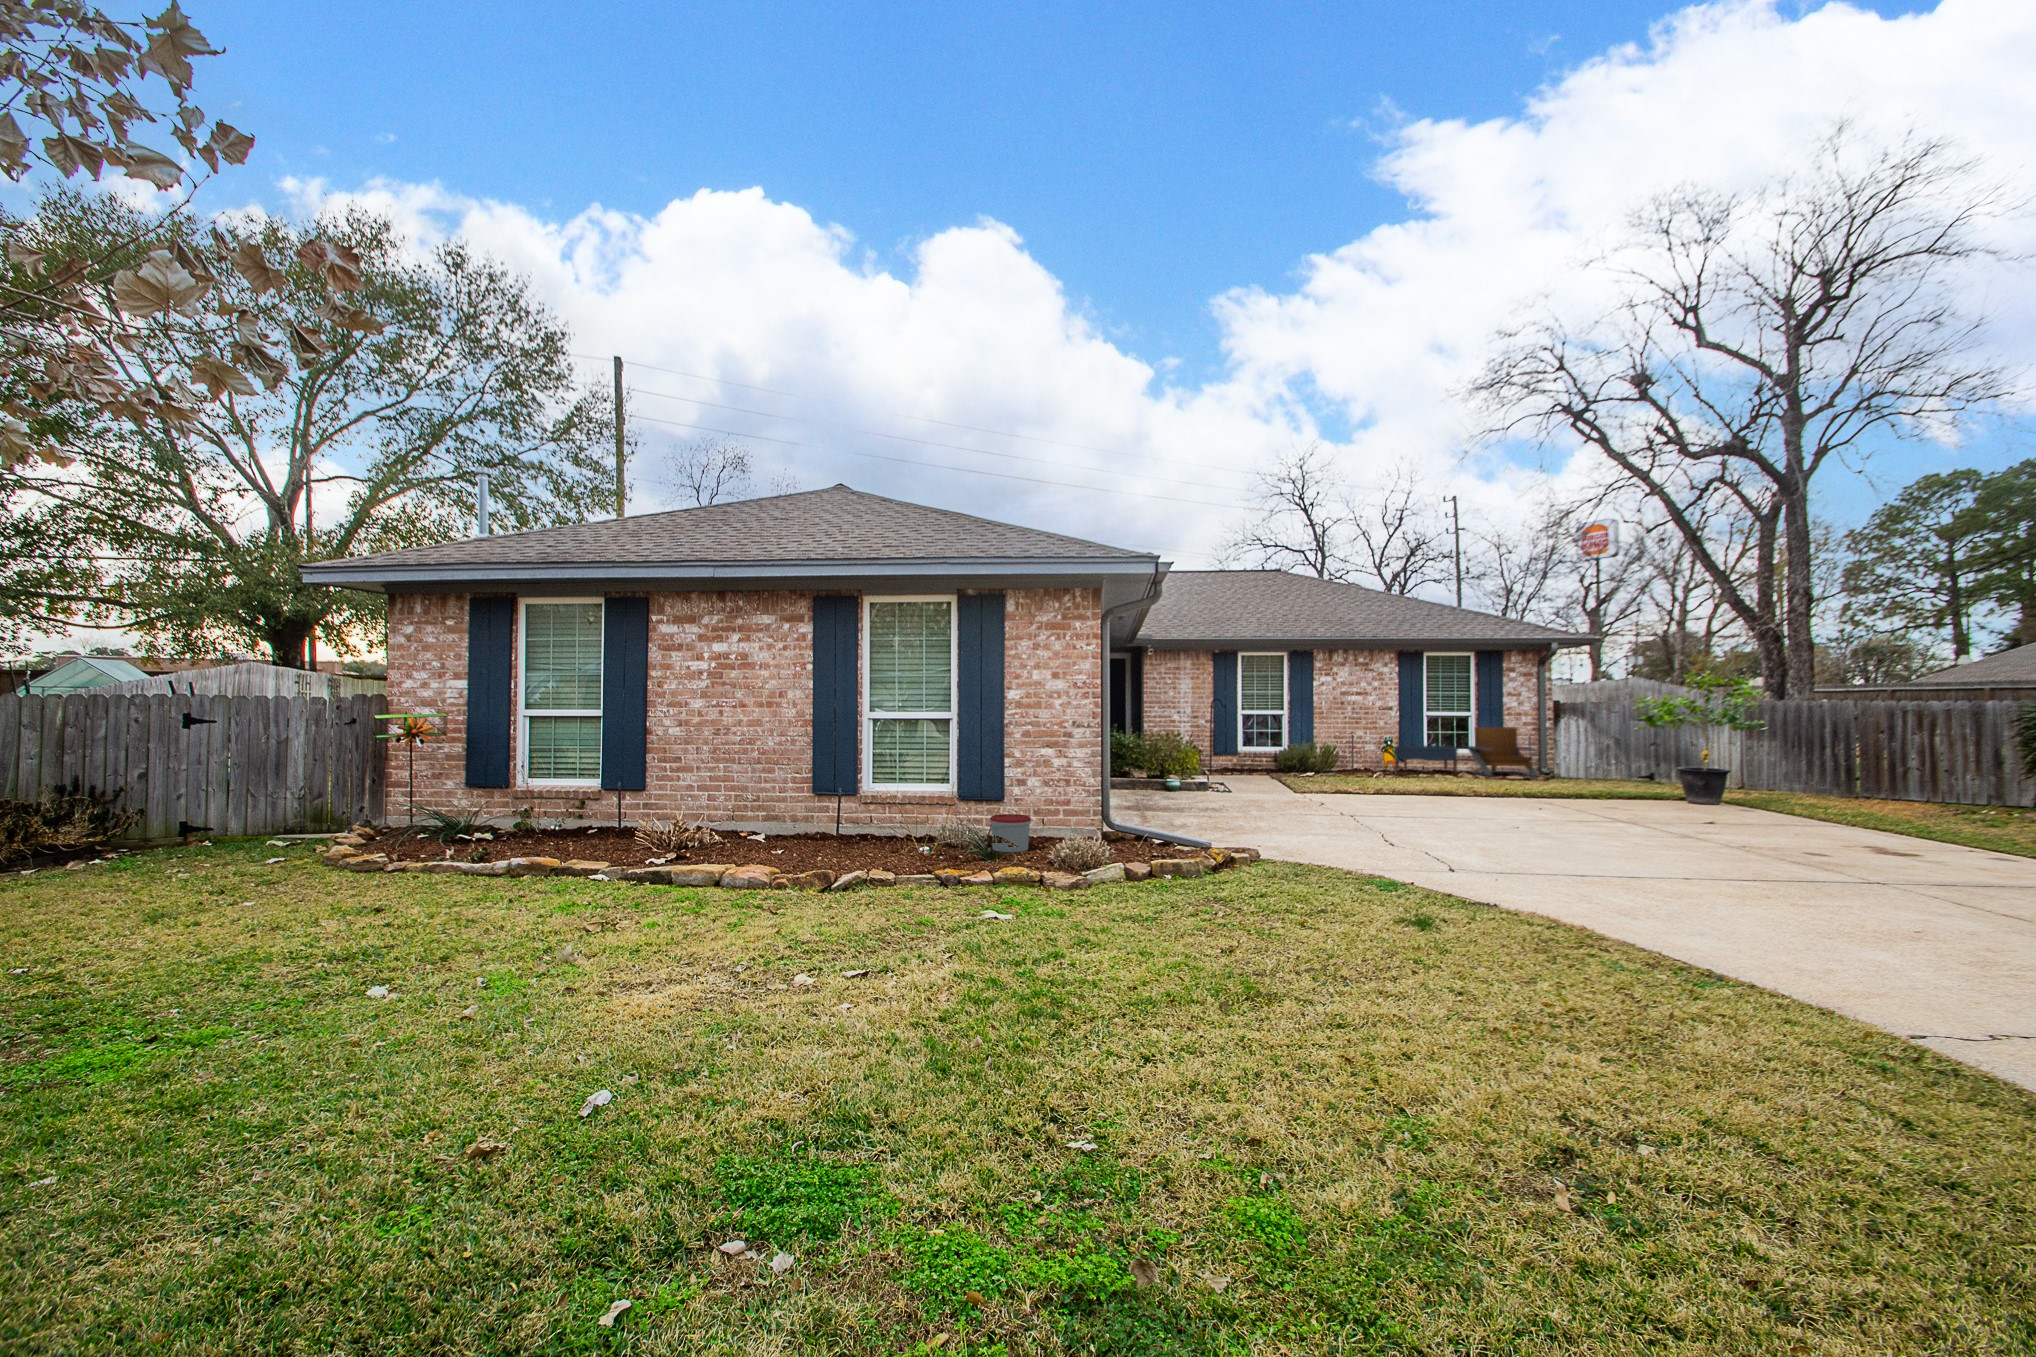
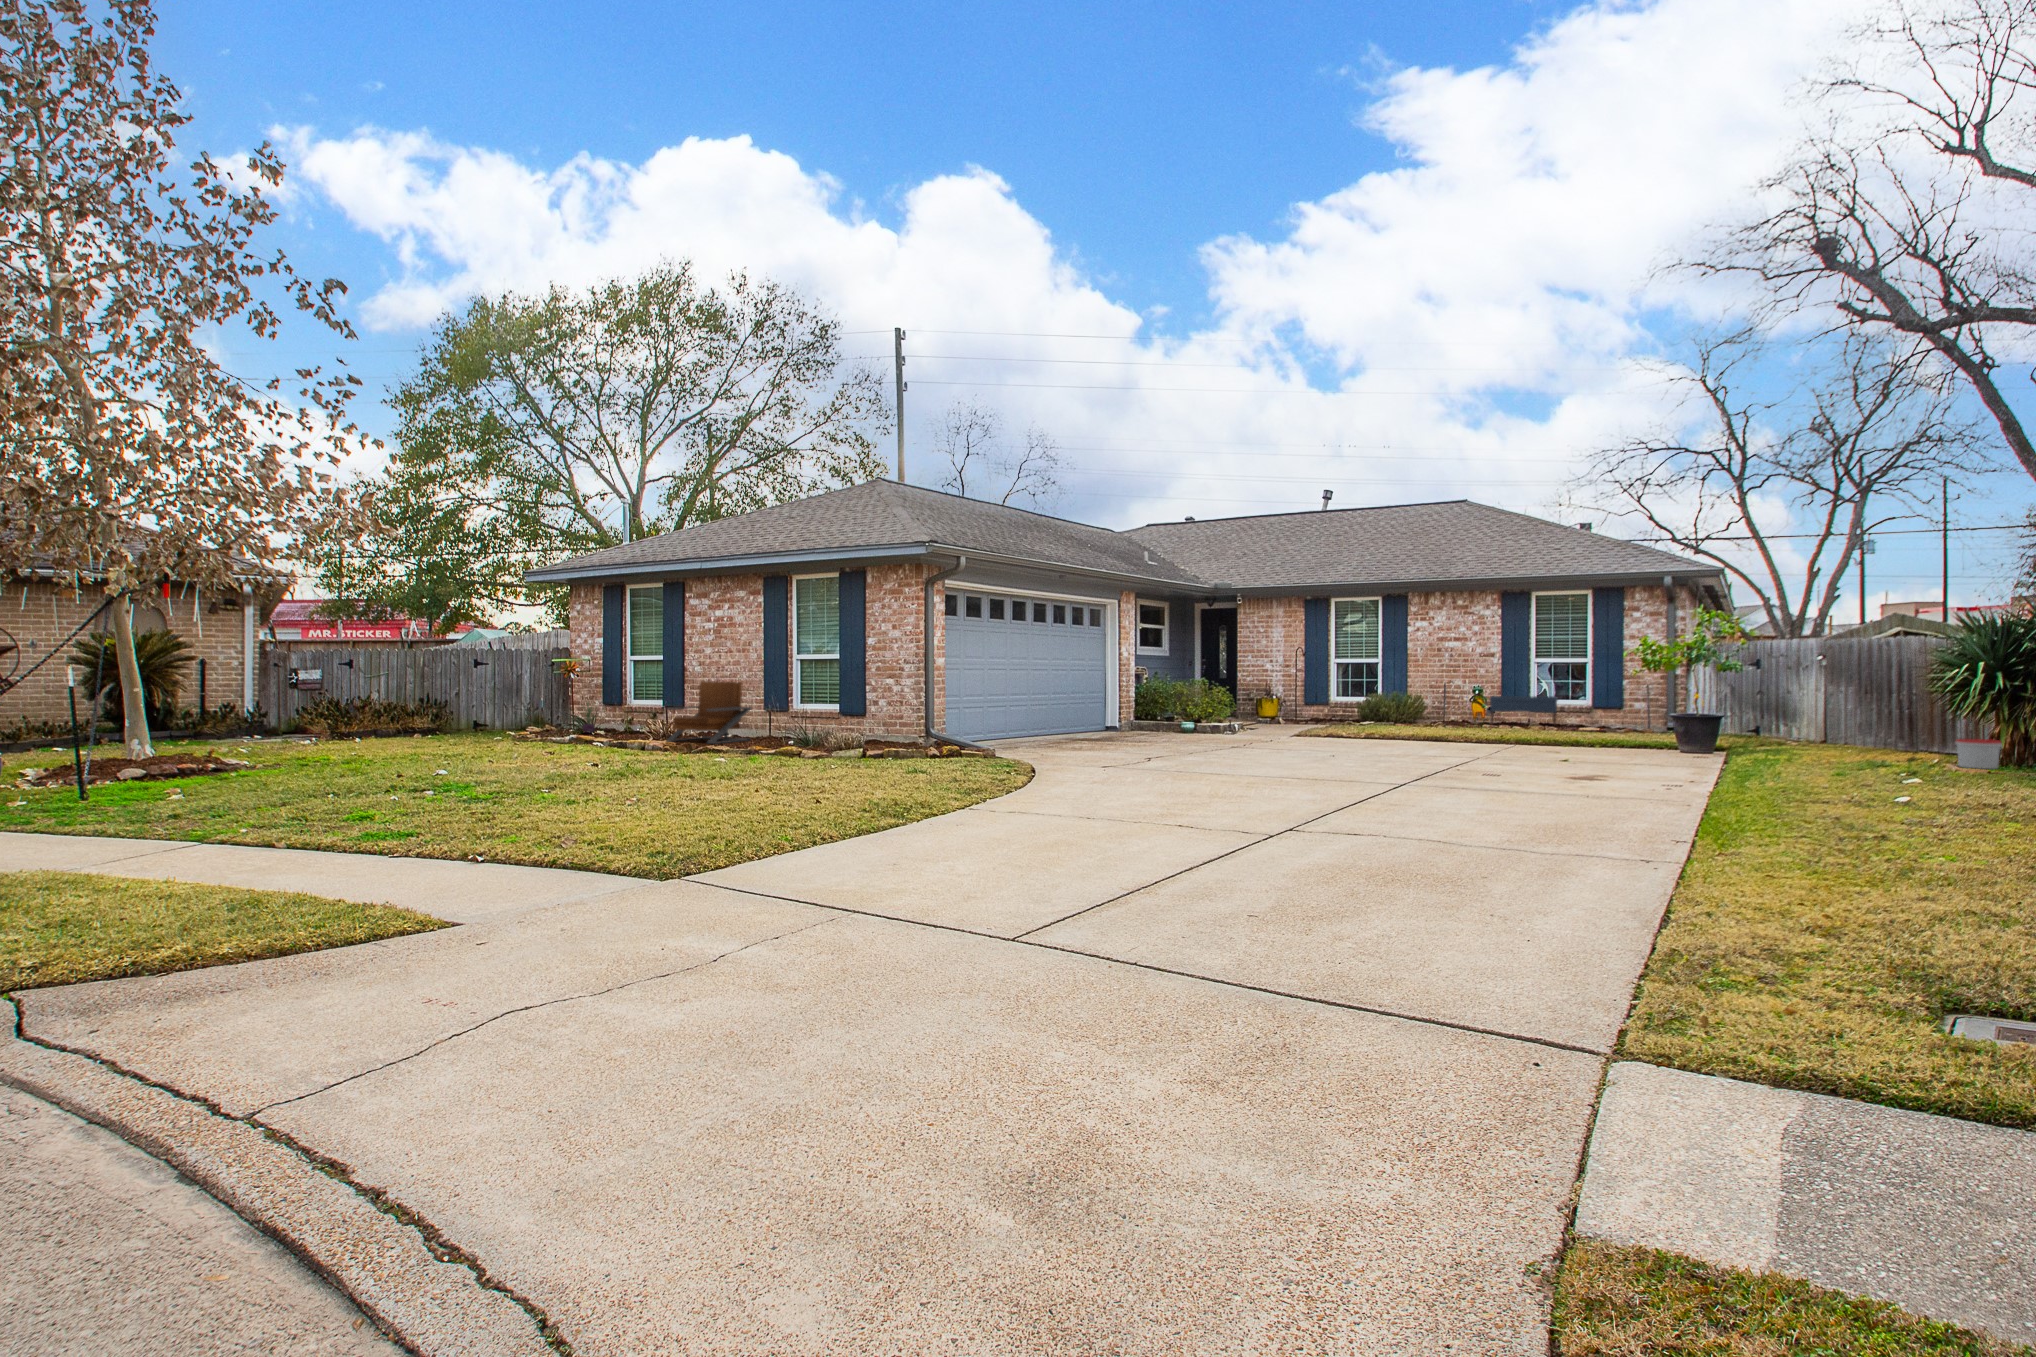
lounge chair: present [1467,727,1538,776] -> present [667,681,751,744]
decorative plant: none [417,782,481,835] -> present [583,703,595,733]
bucket: present [990,814,1031,852] -> present [1956,739,2002,769]

